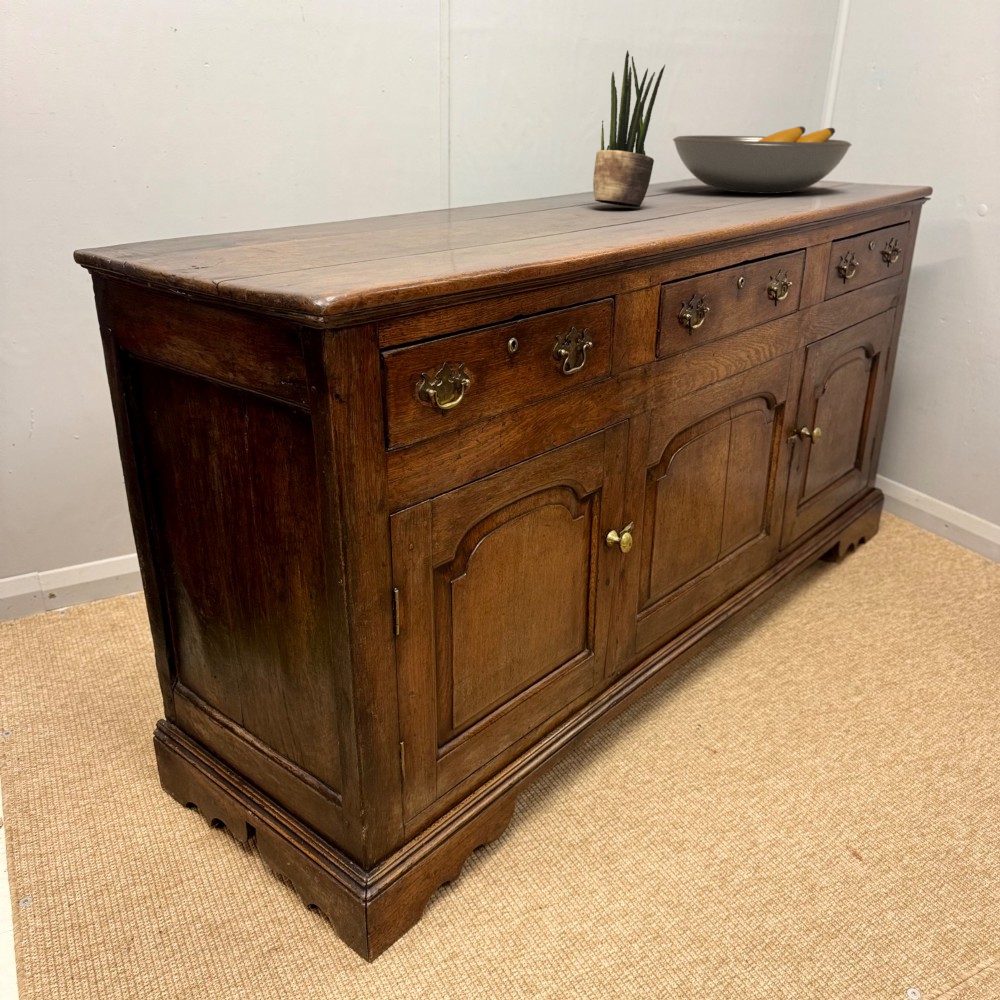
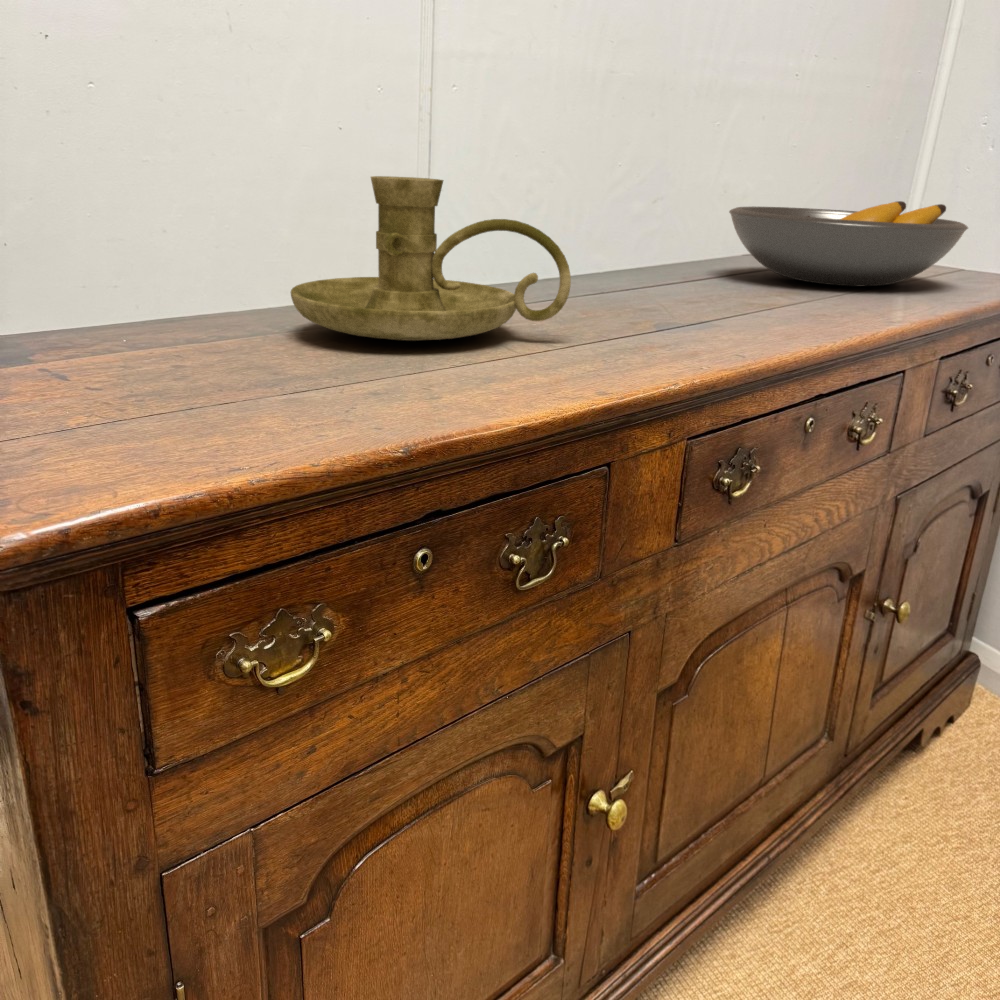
potted plant: present [593,50,665,207] -> none [613,92,718,304]
candle holder: none [384,117,577,230] -> present [291,176,571,341]

